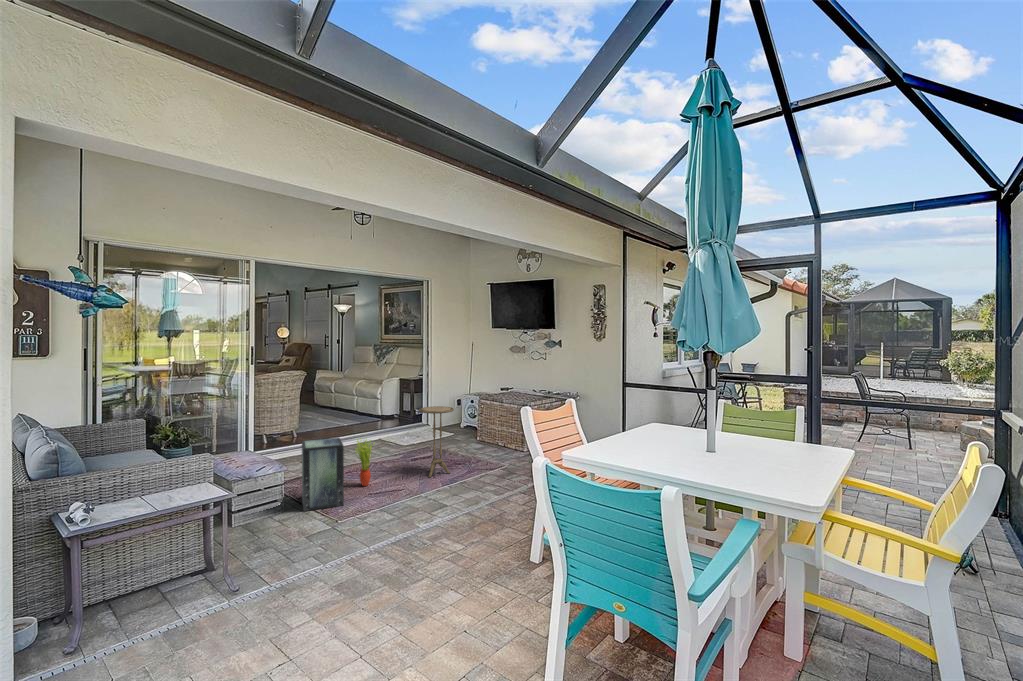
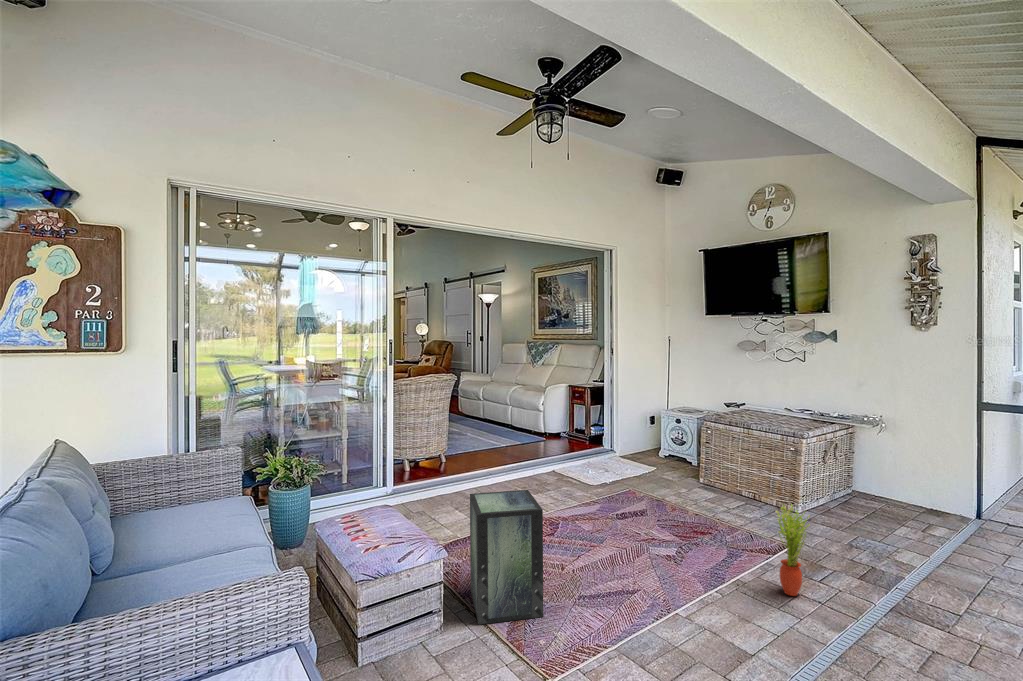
side table: present [419,406,454,478] -> none [645,436,705,560]
potted plant: present [356,438,372,486] -> present [776,506,810,596]

